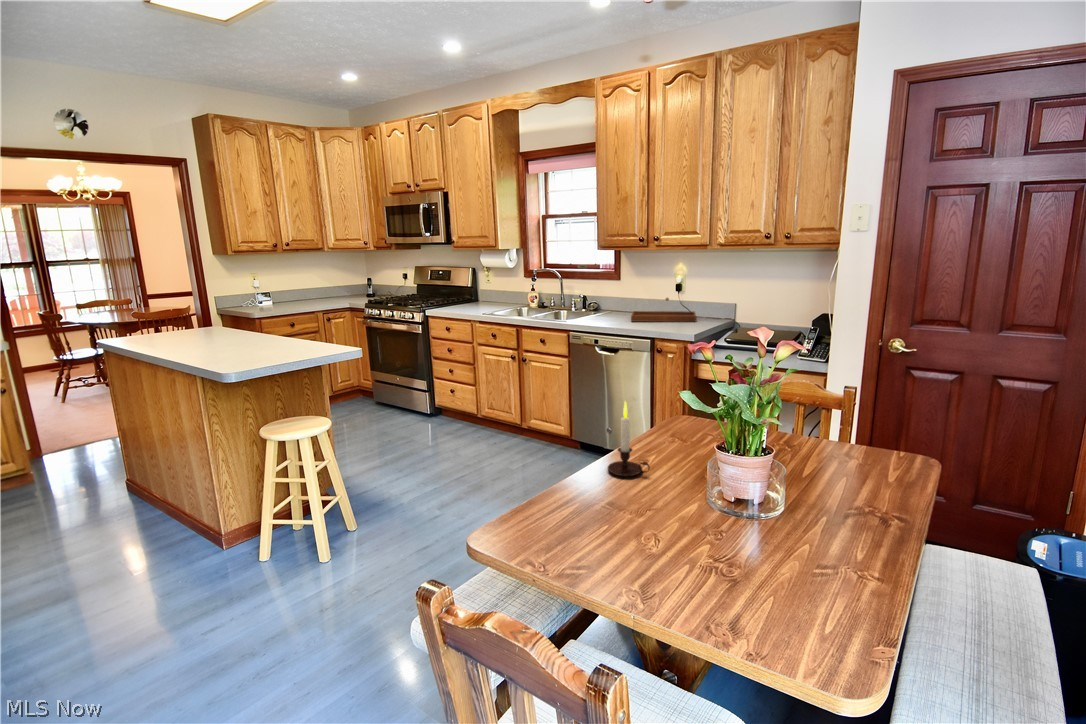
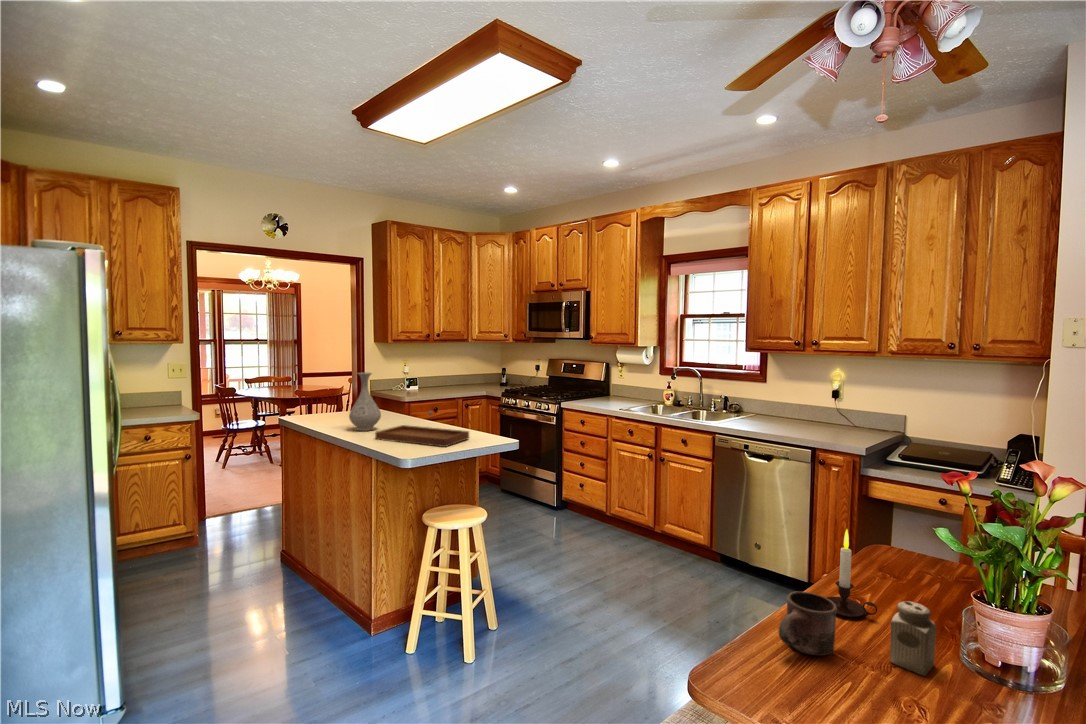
vase: none [170,286,209,349] -> present [349,372,381,431]
tray: present [631,298,696,322] -> present [375,411,469,447]
salt shaker: none [647,456,684,516] -> present [890,601,936,676]
mug: none [550,458,603,511] -> present [779,592,836,656]

